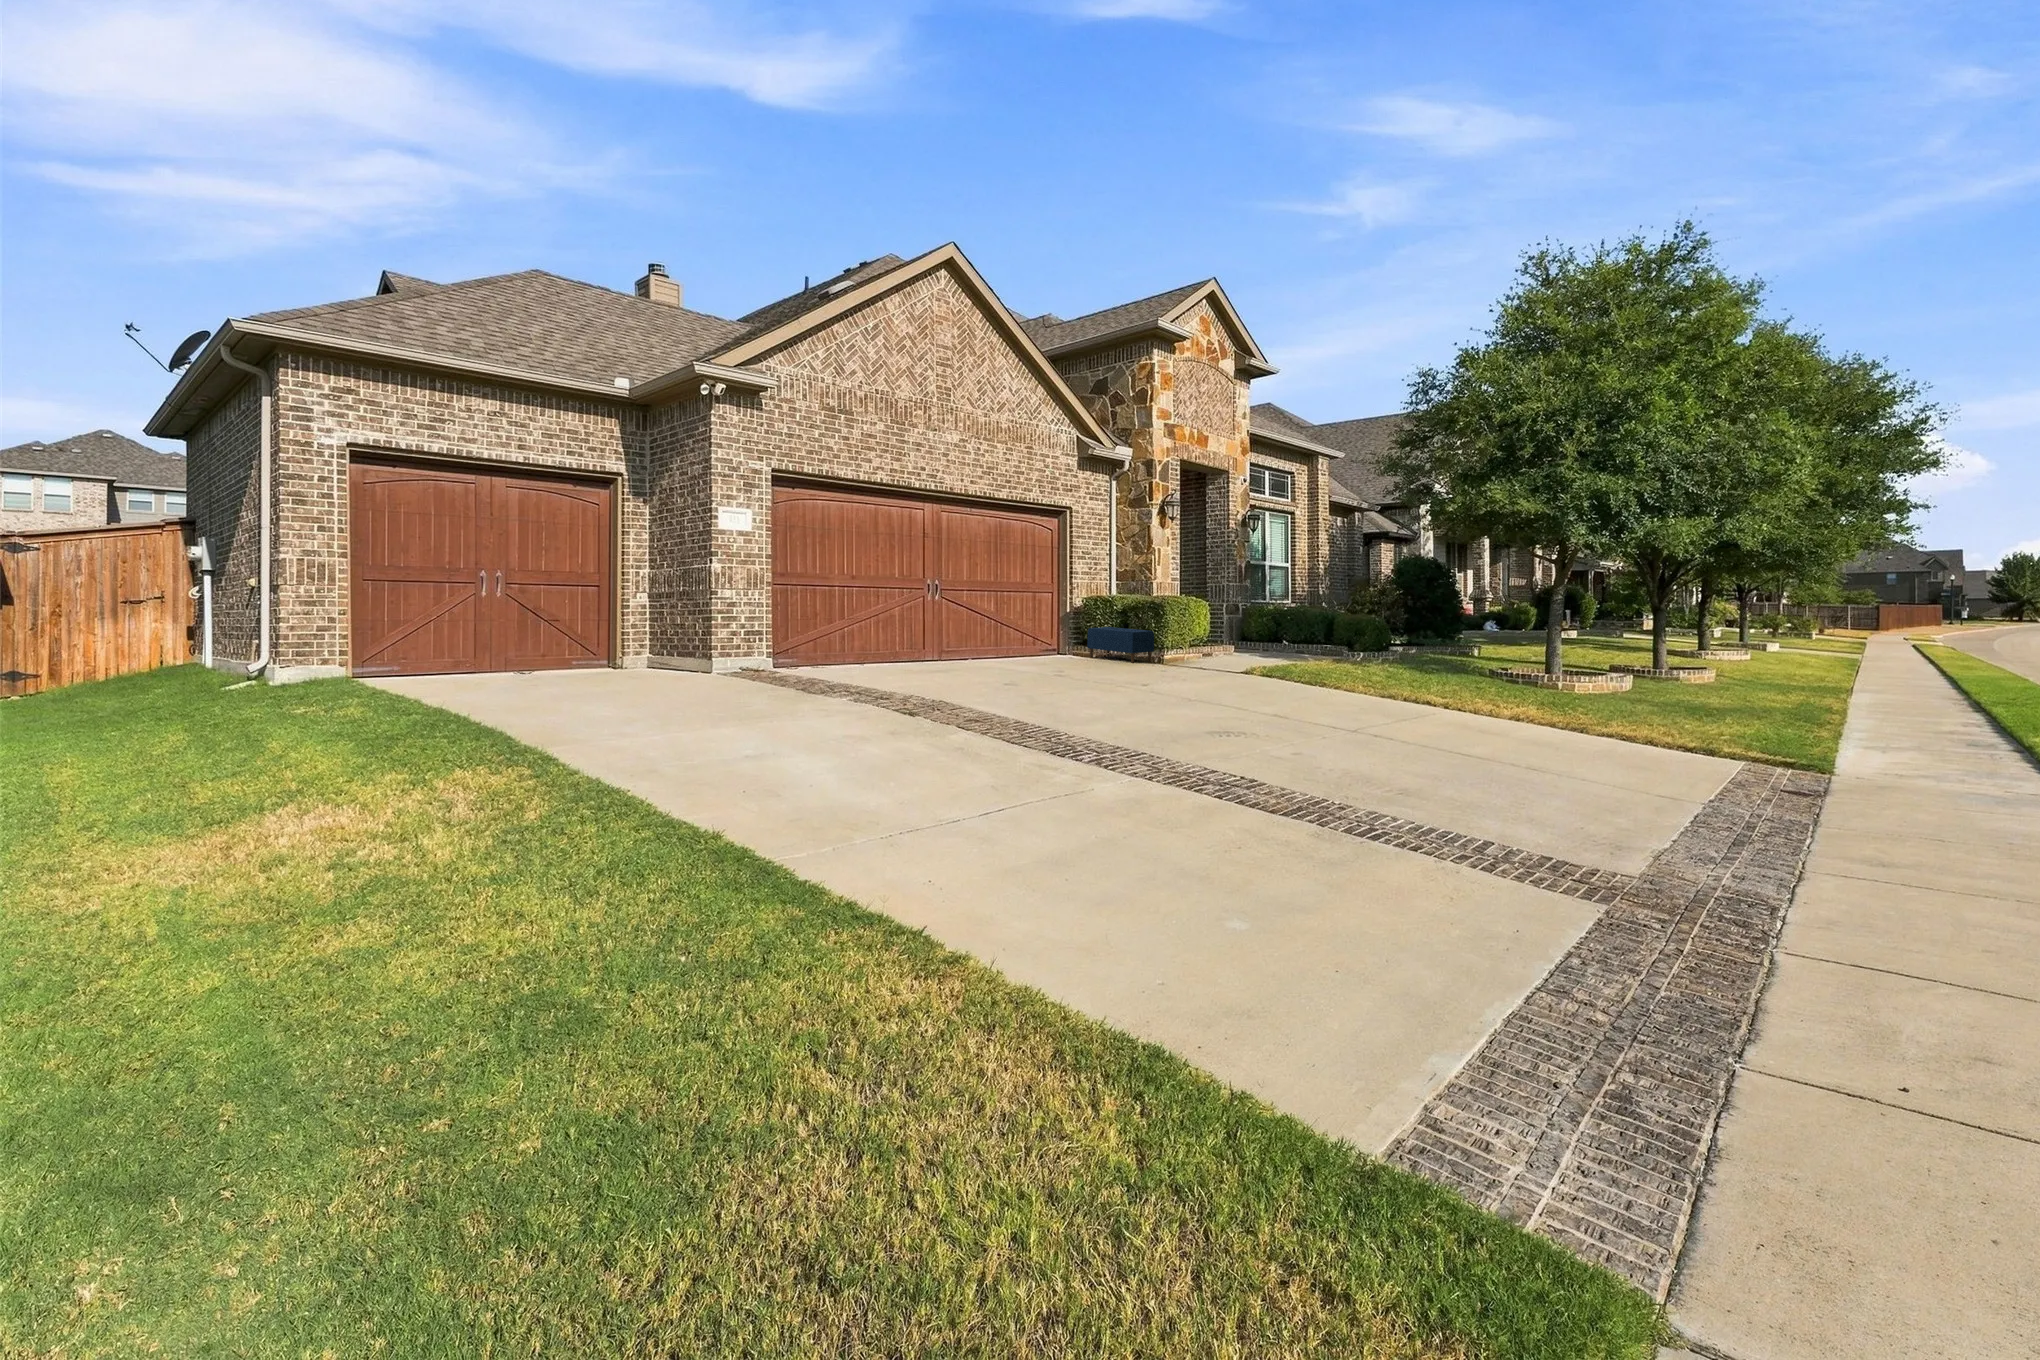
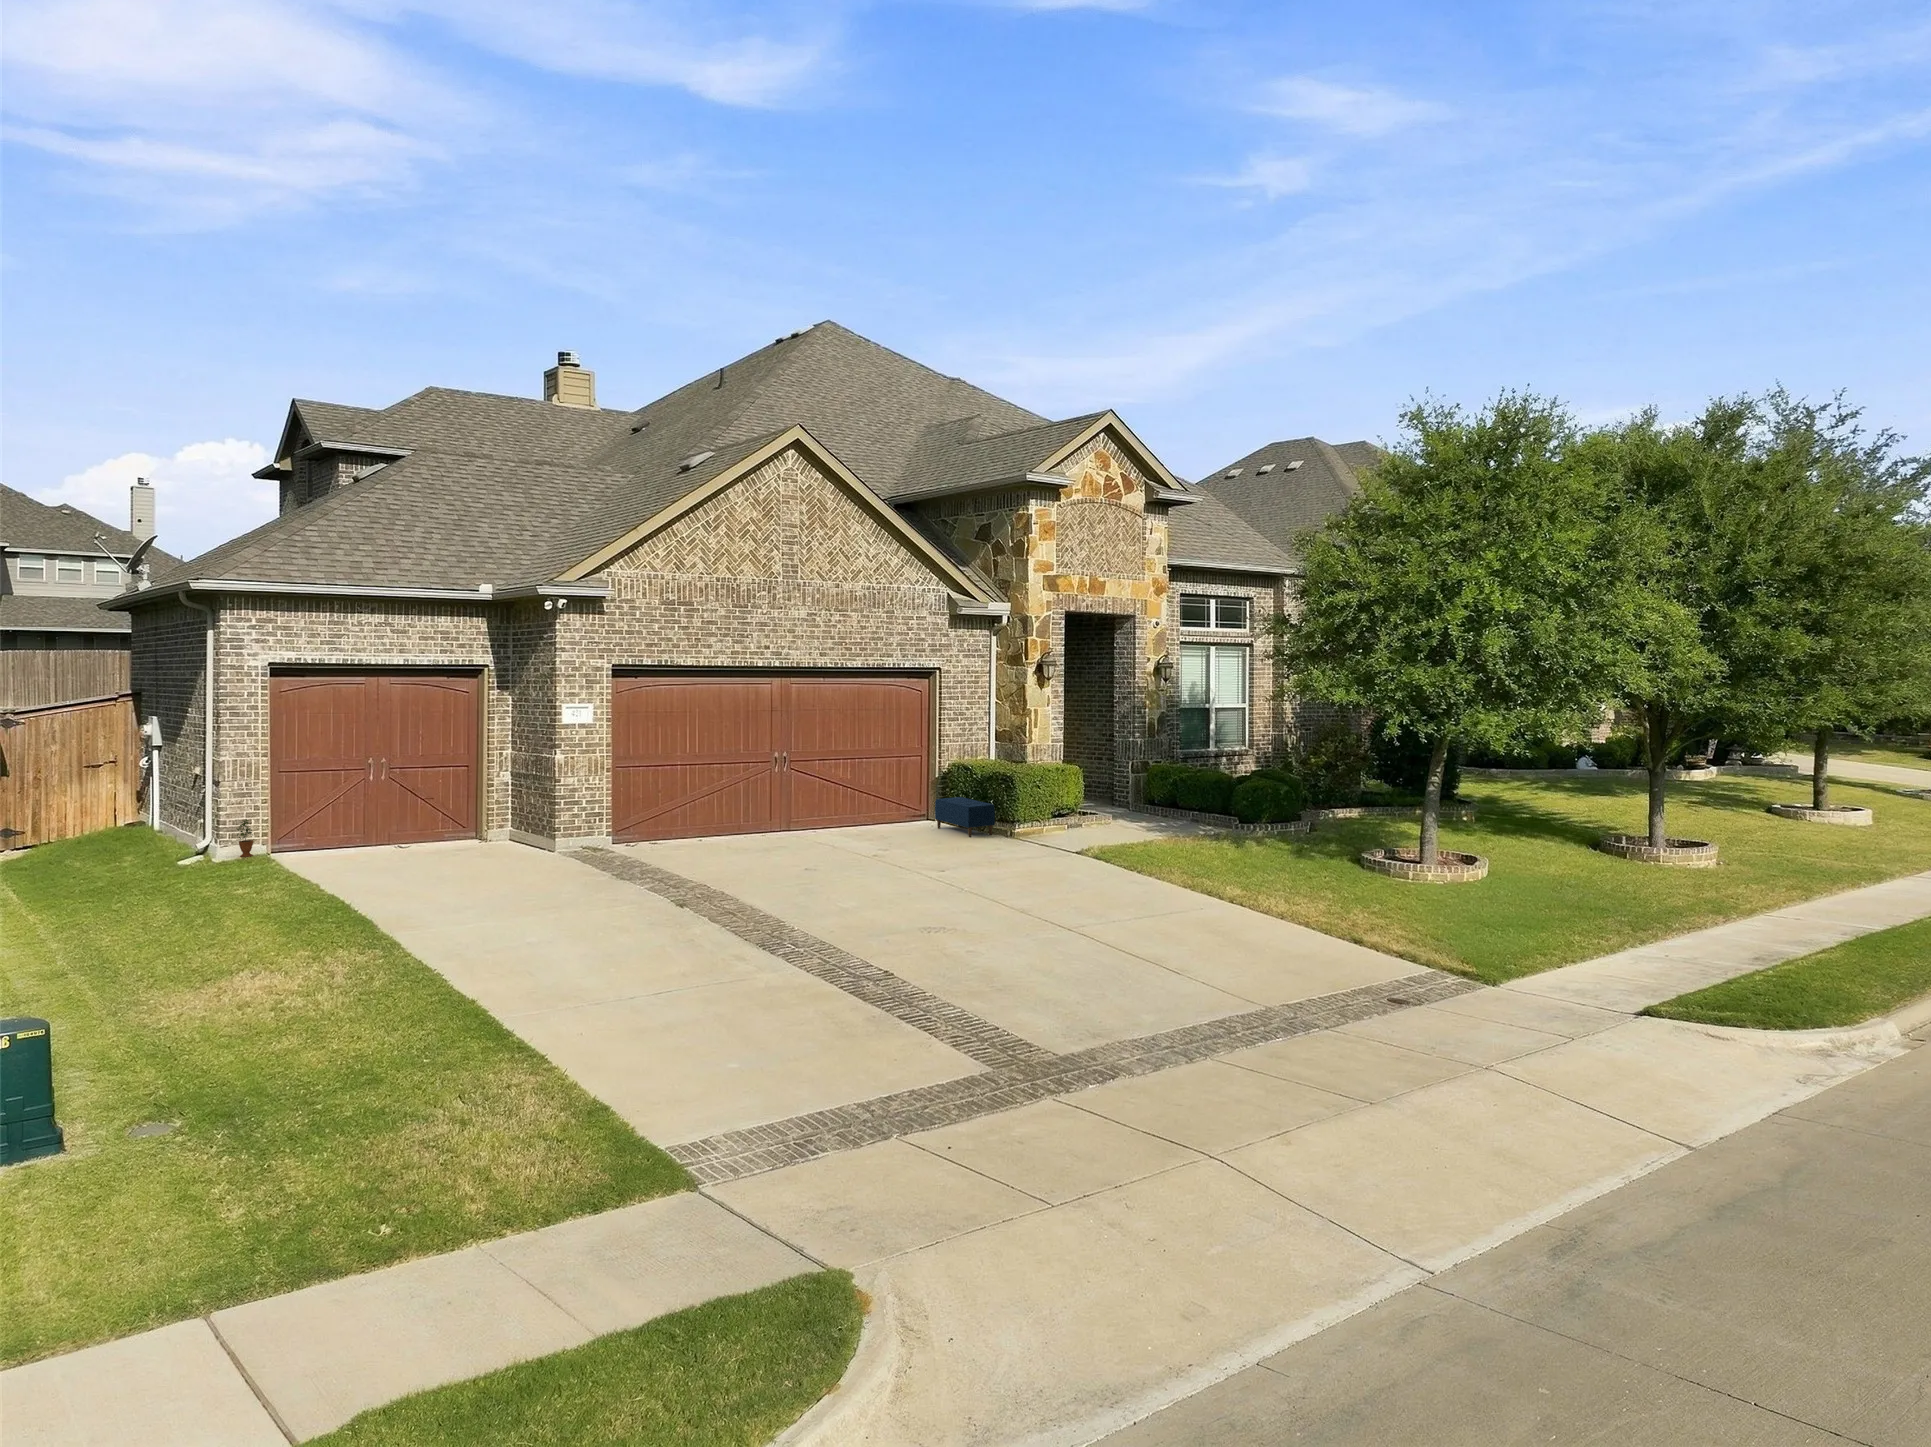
potted plant: none [305,630,331,678] -> present [237,819,253,857]

